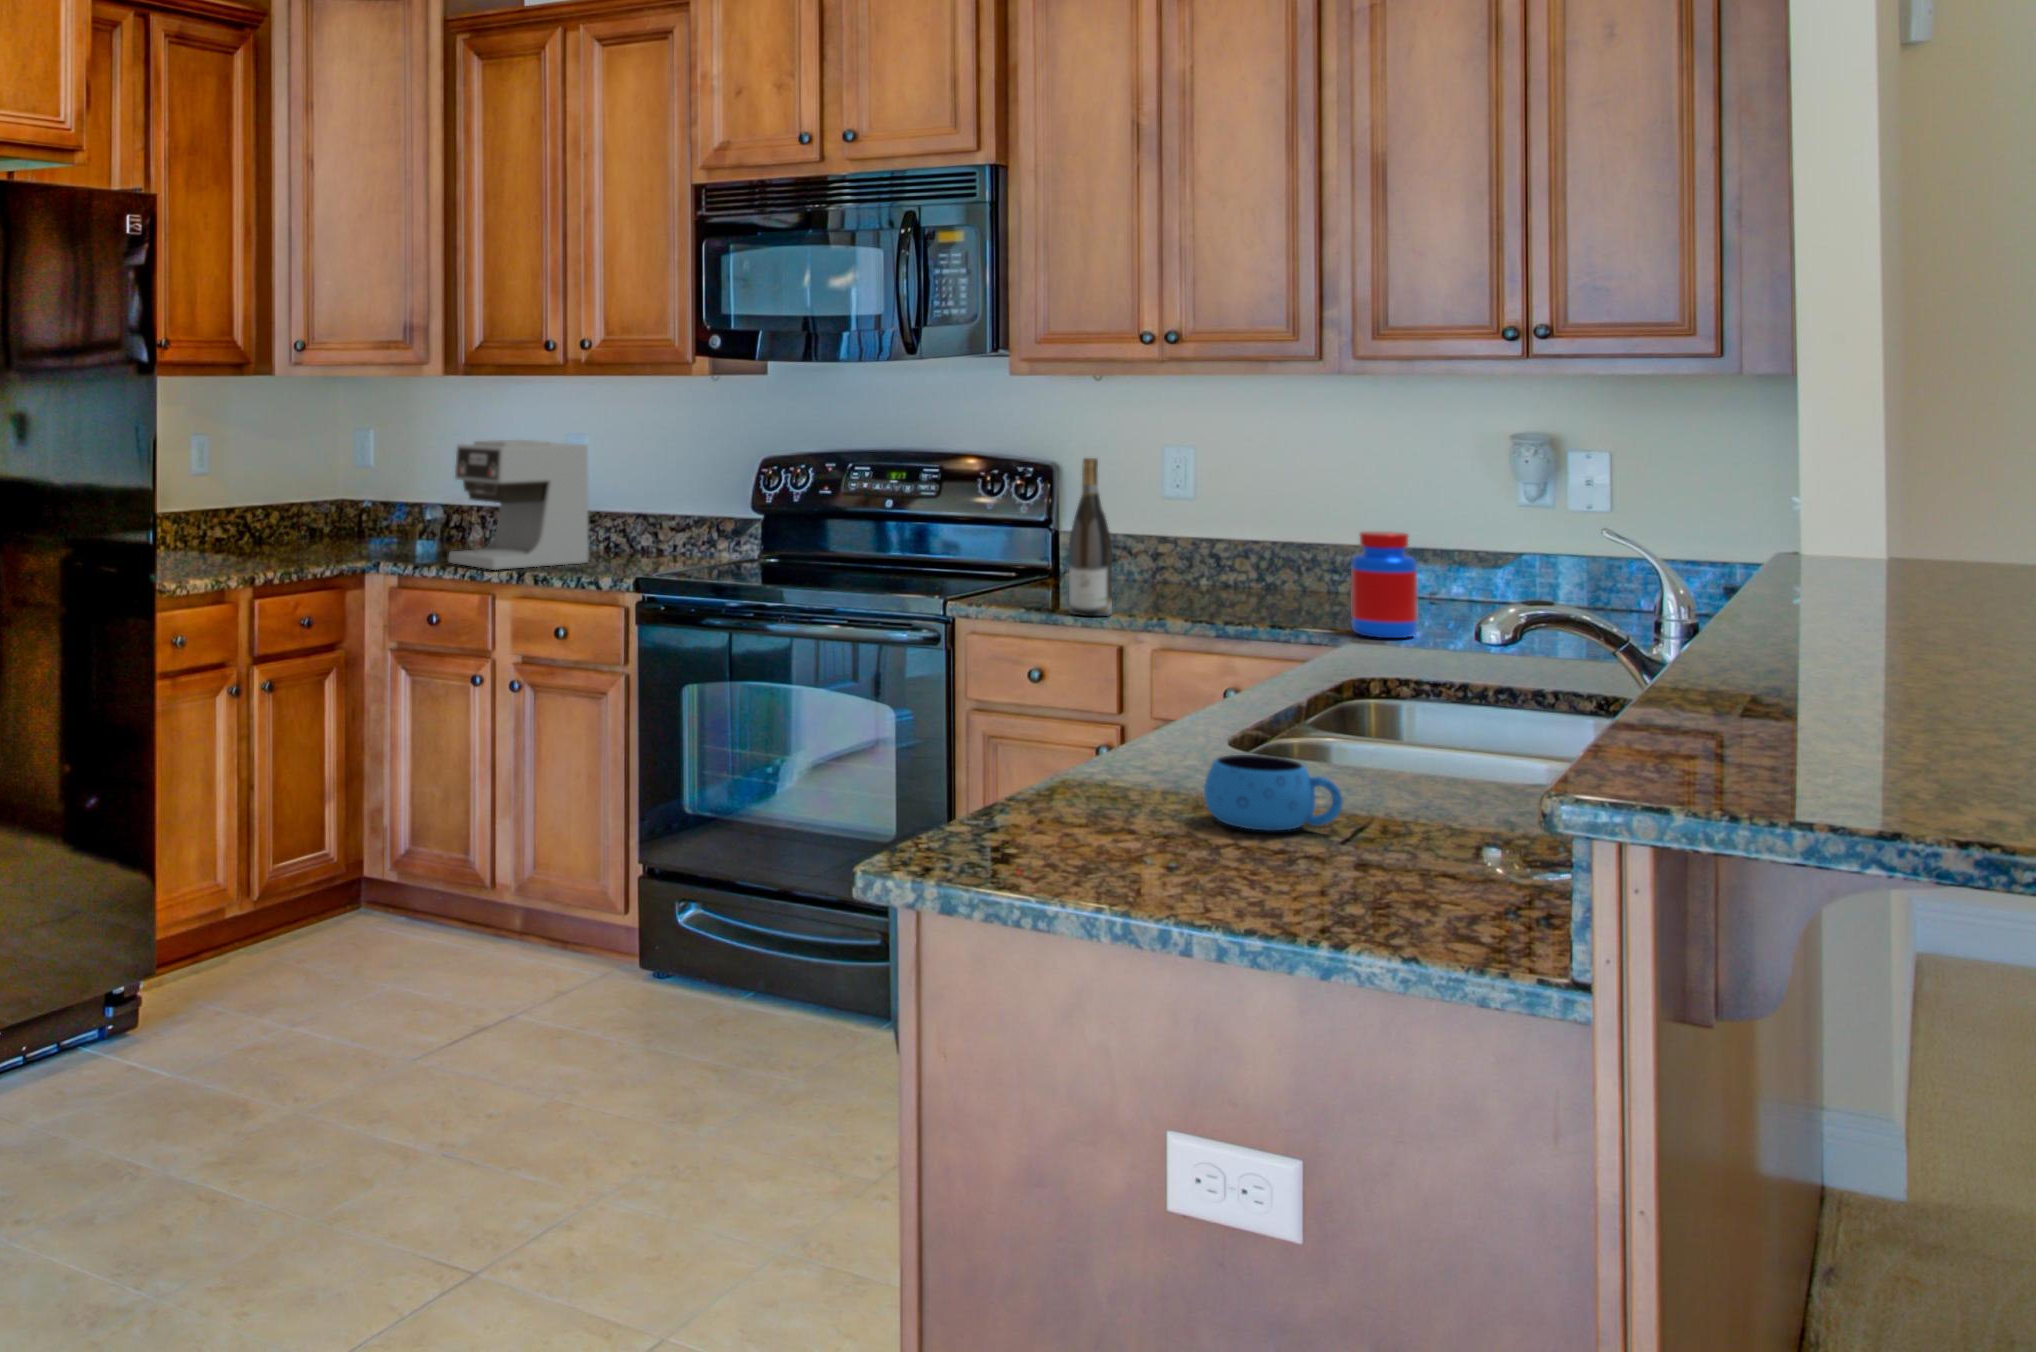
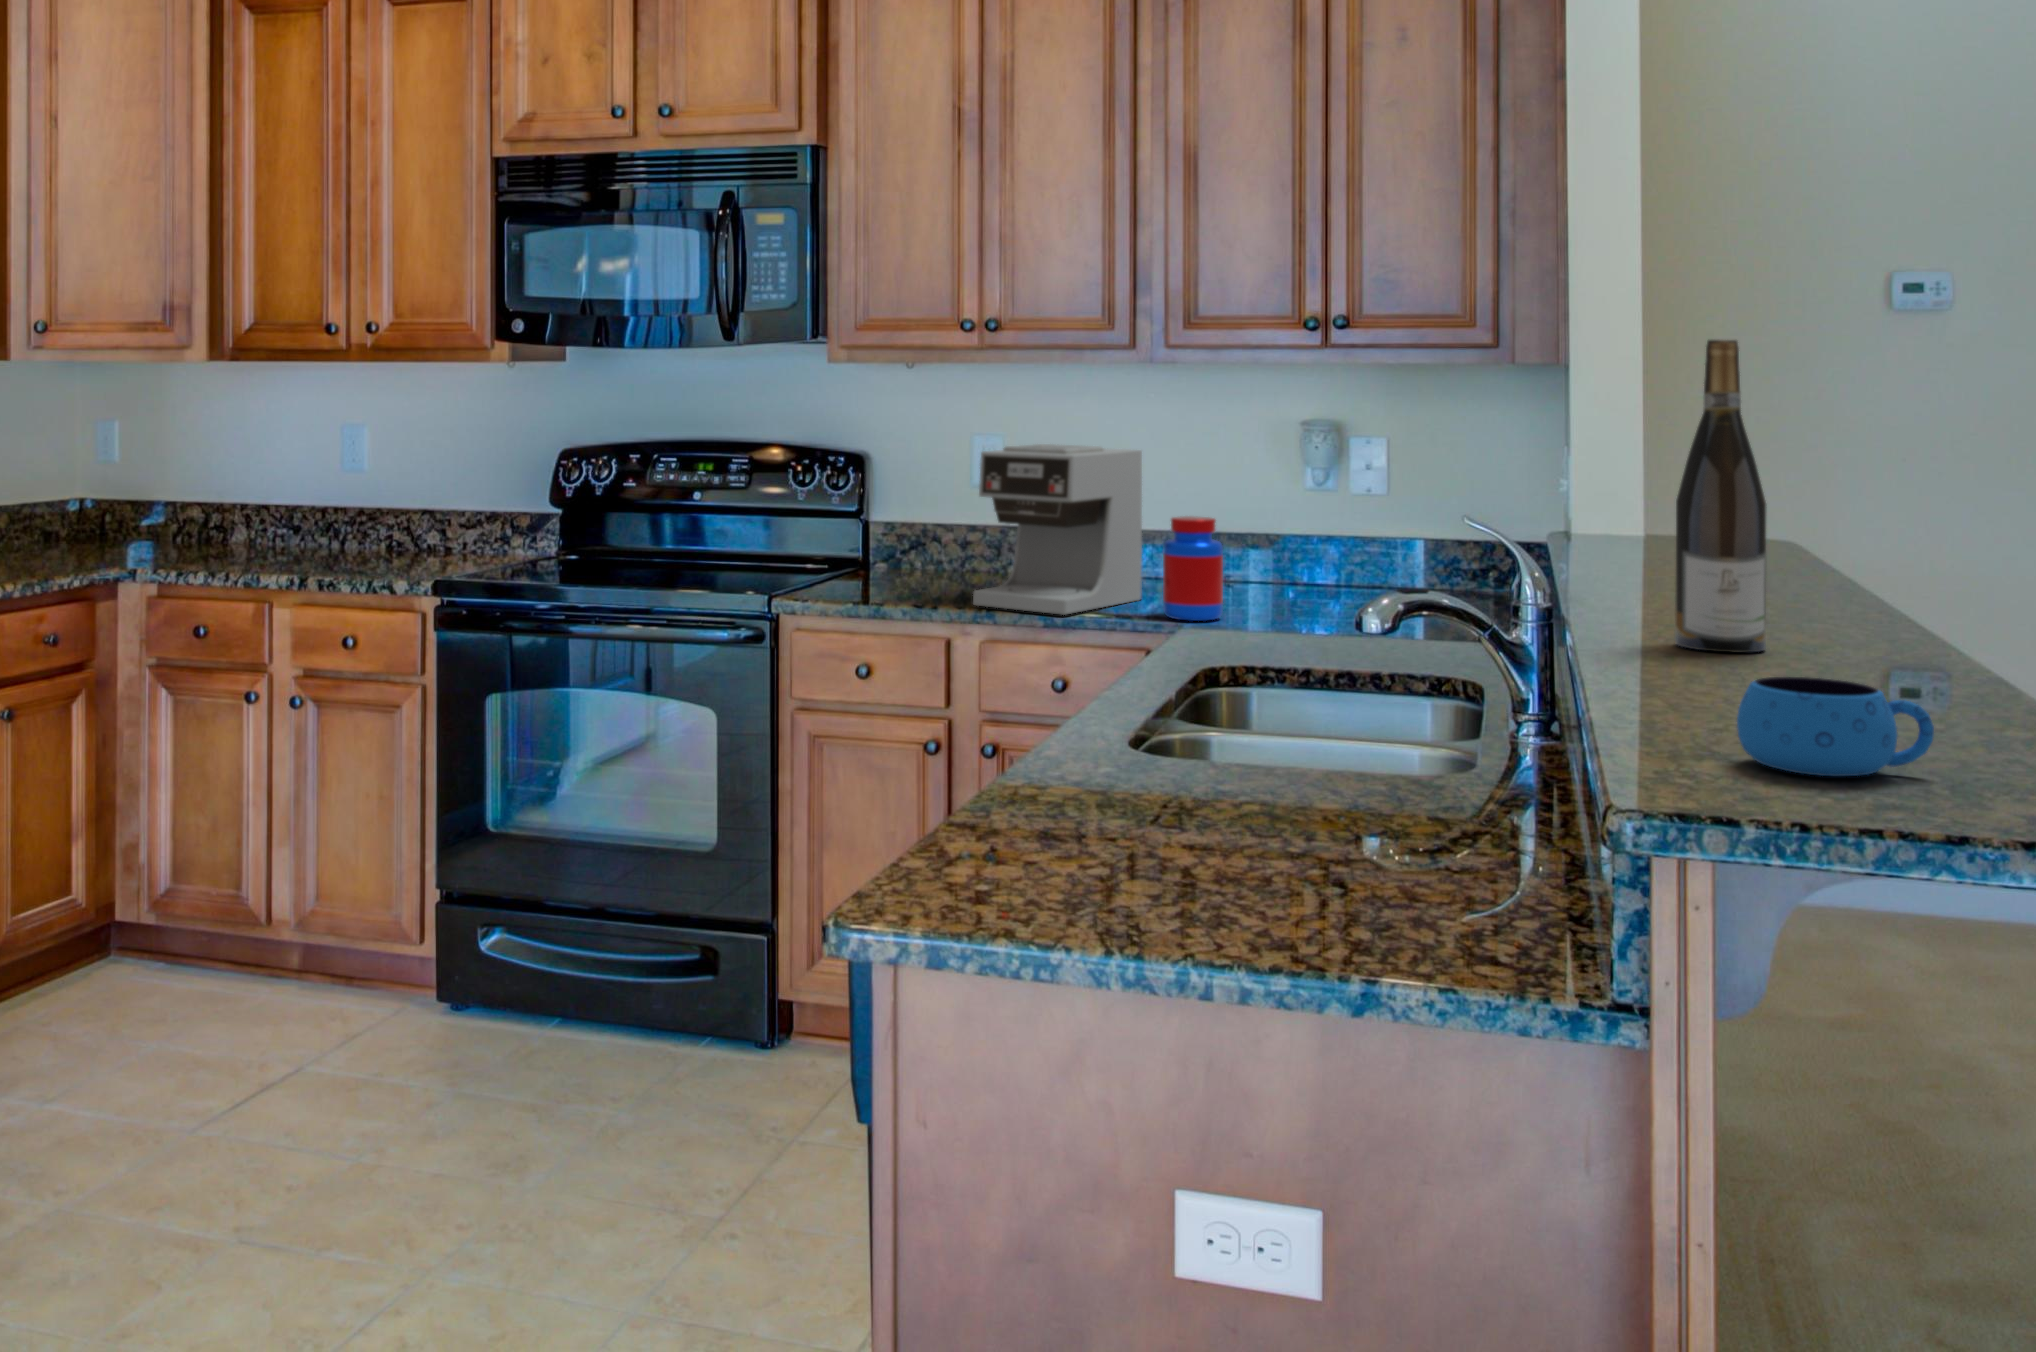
coffee maker: present [449,440,589,570] -> present [973,444,1142,615]
wine bottle: present [1069,458,1112,616] -> present [1675,340,1767,653]
mug: present [1204,755,1343,831] -> present [1737,677,1934,776]

